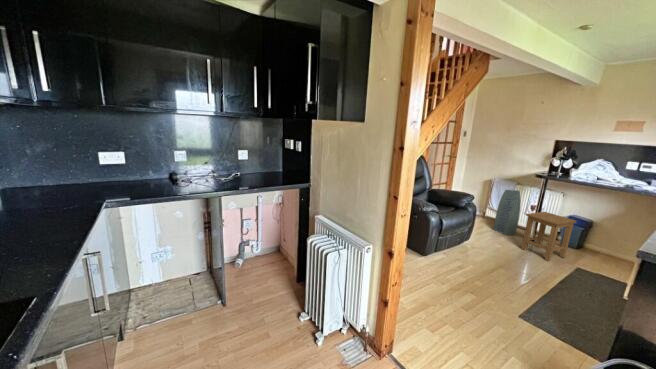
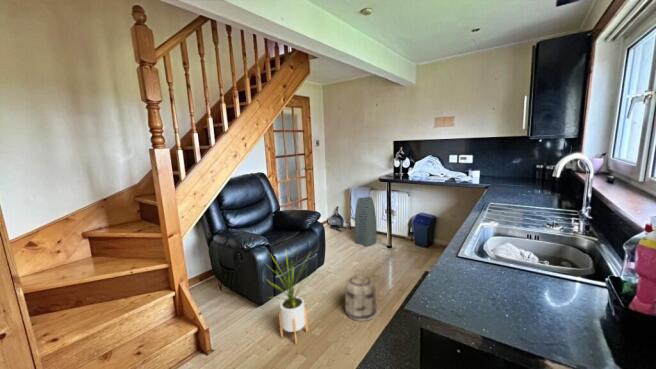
stool: present [521,212,576,261] -> none [376,216,420,270]
house plant: none [441,213,483,285] -> present [269,253,308,344]
basket: none [494,246,529,287] -> present [345,275,377,321]

